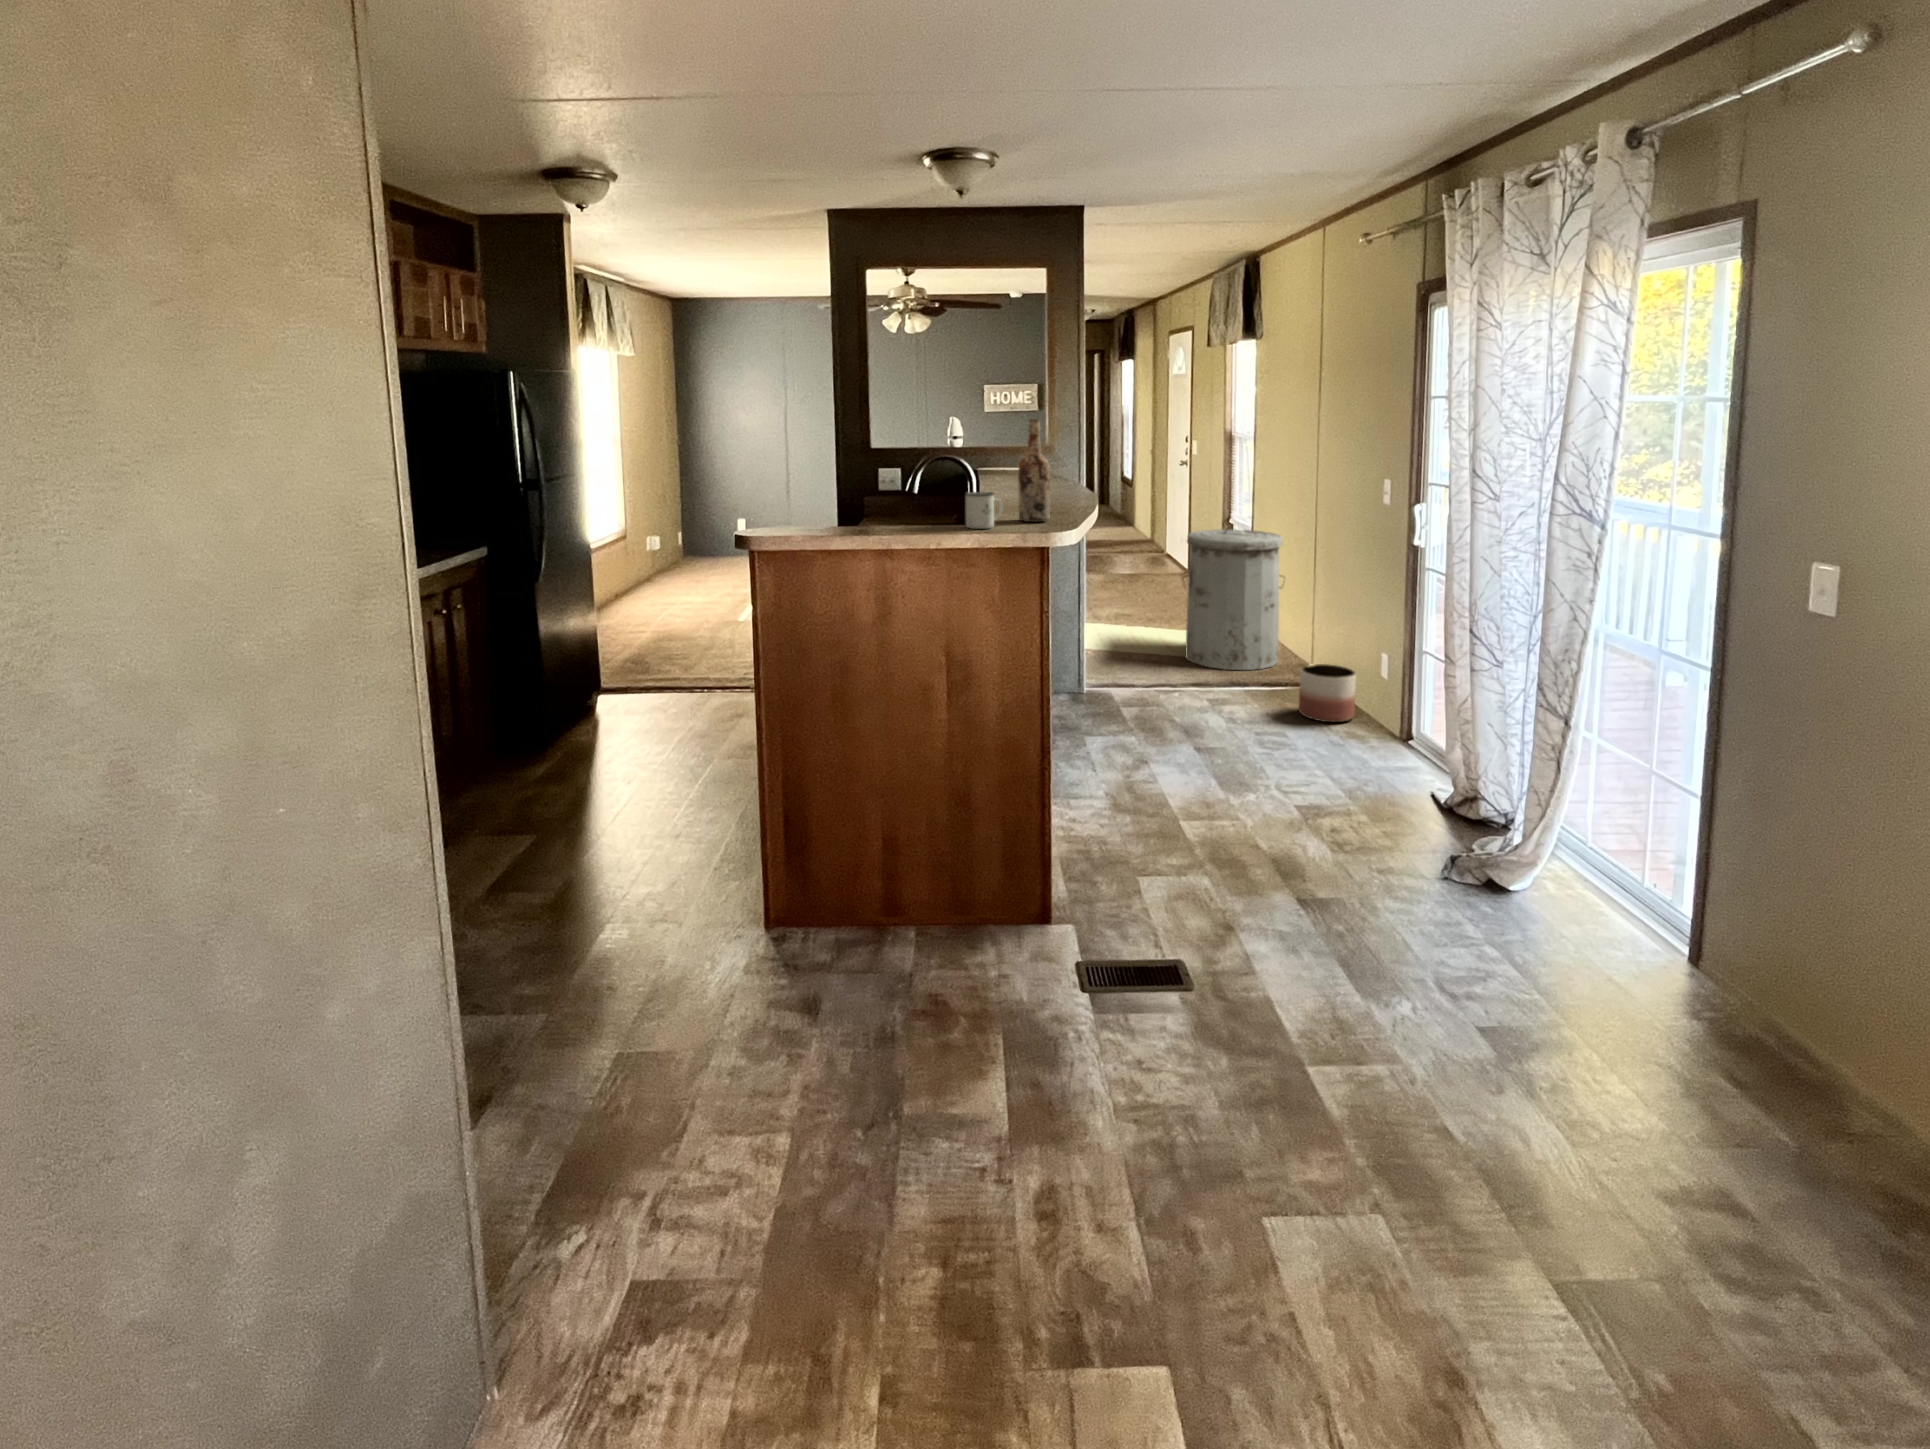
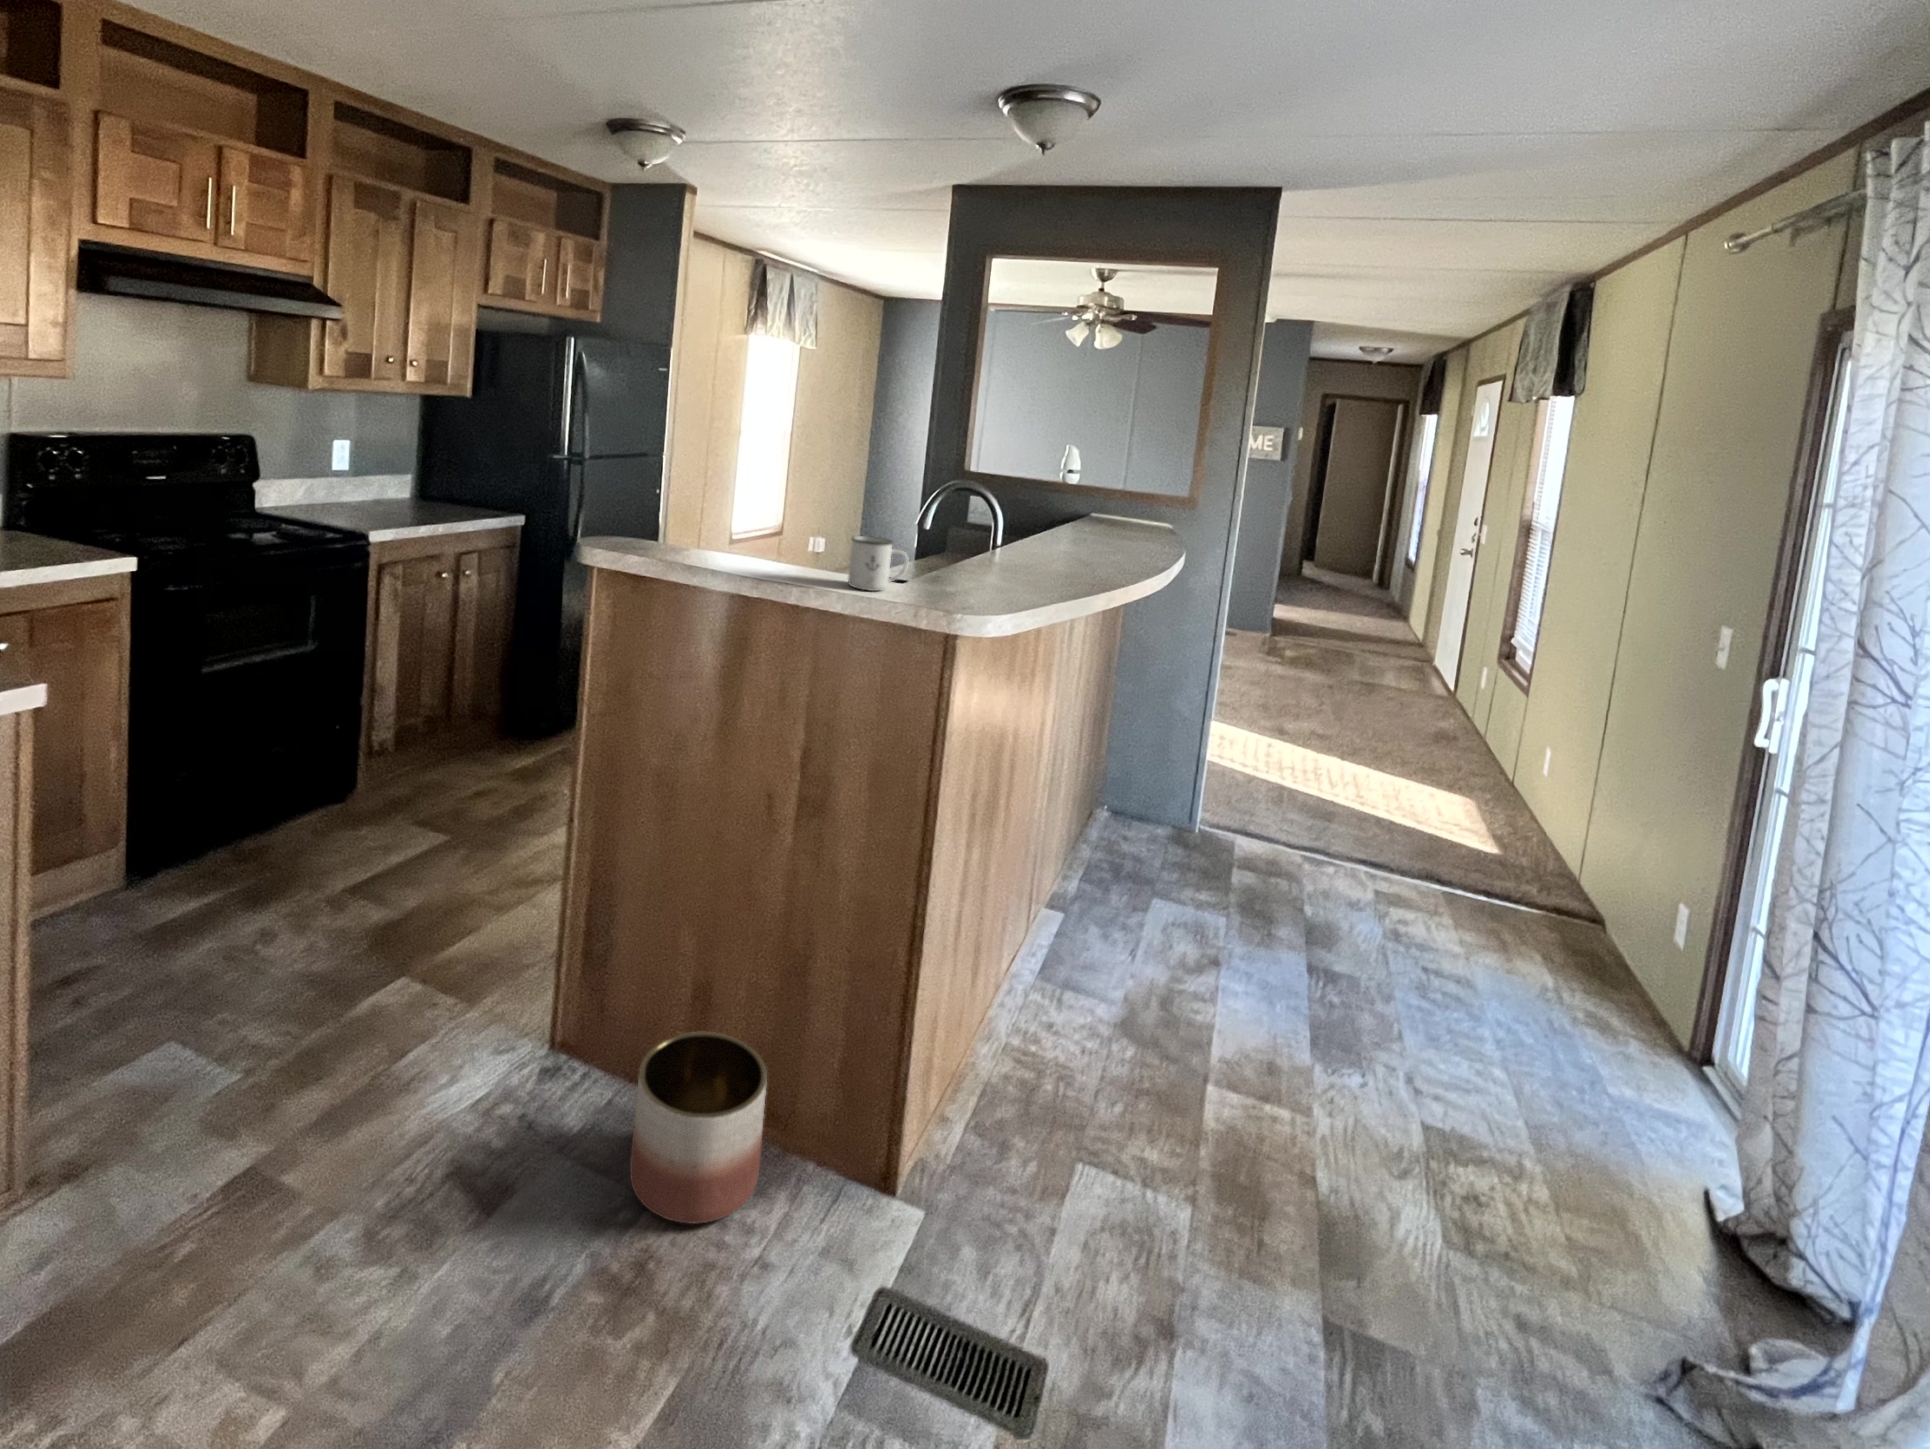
wine bottle: present [1018,419,1050,522] -> none [953,447,1005,595]
trash can: present [1182,529,1283,670] -> none [1377,645,1556,863]
planter: present [1299,664,1356,722] -> present [630,1032,767,1223]

